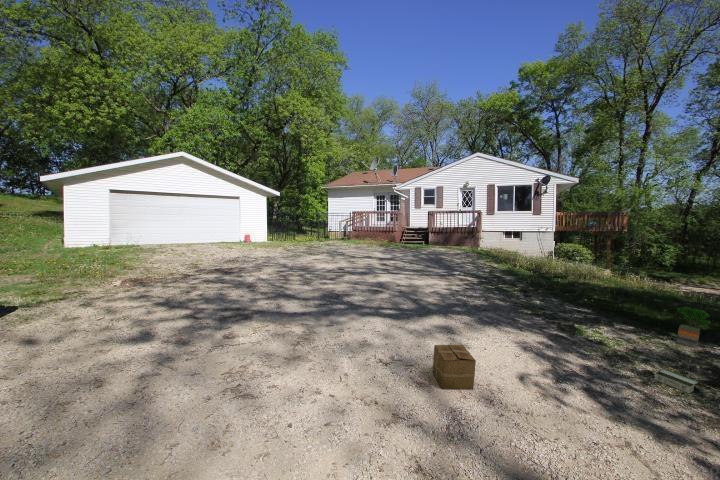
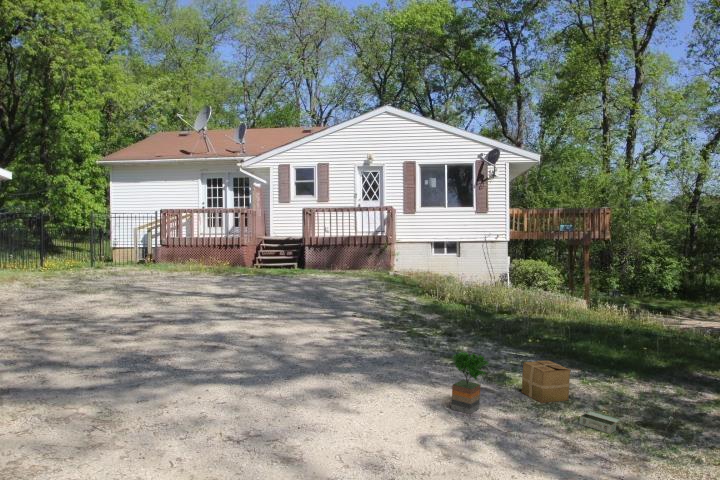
potted tree: present [677,307,711,347] -> present [451,352,488,414]
cardboard box: present [433,344,476,389] -> present [522,361,570,403]

